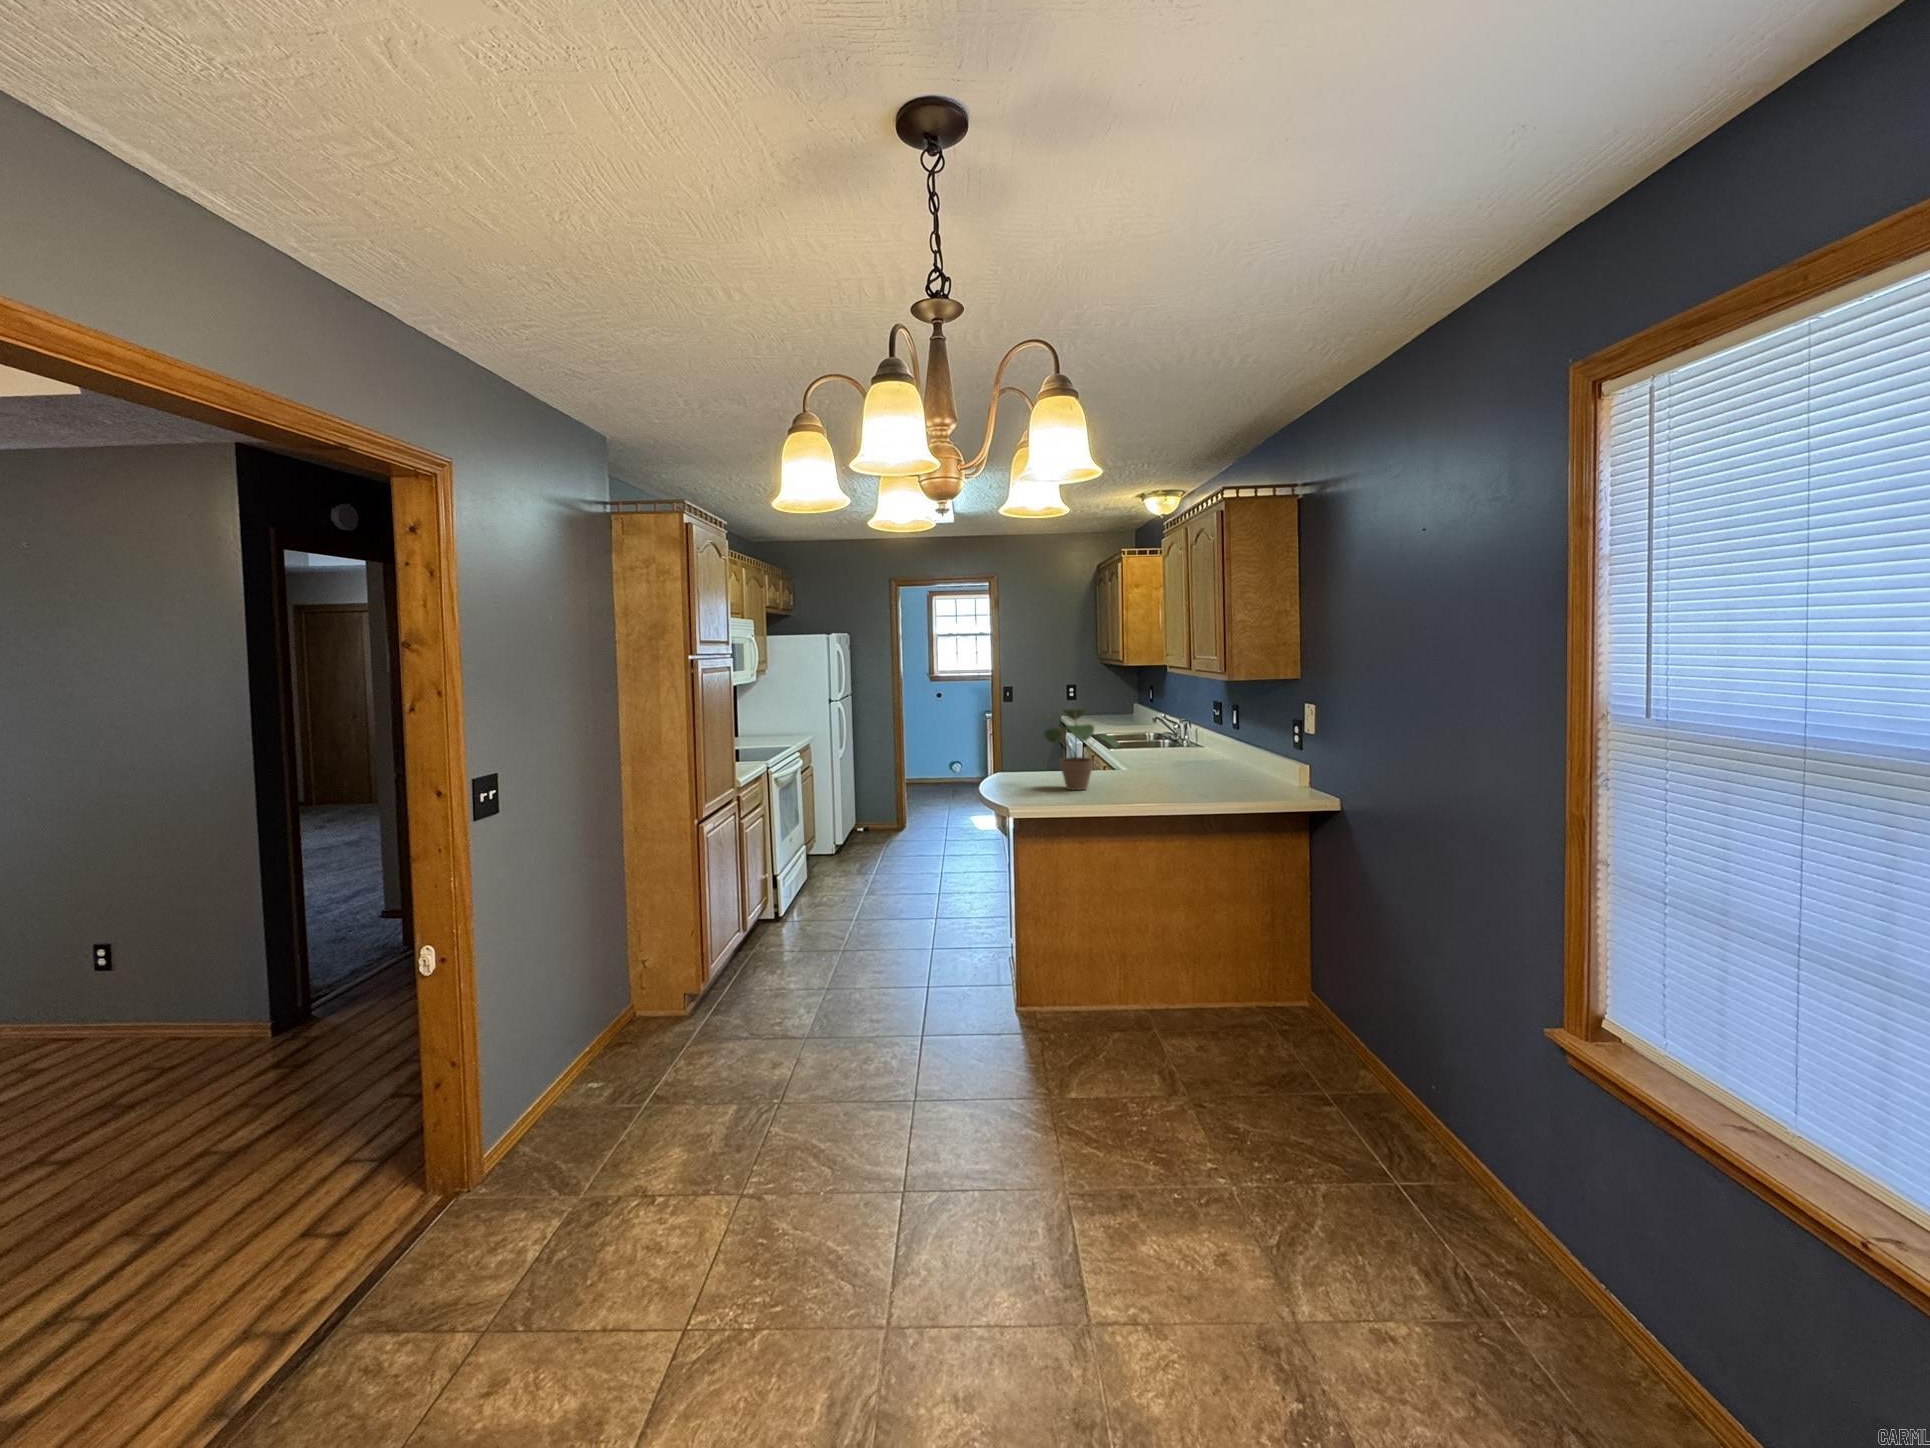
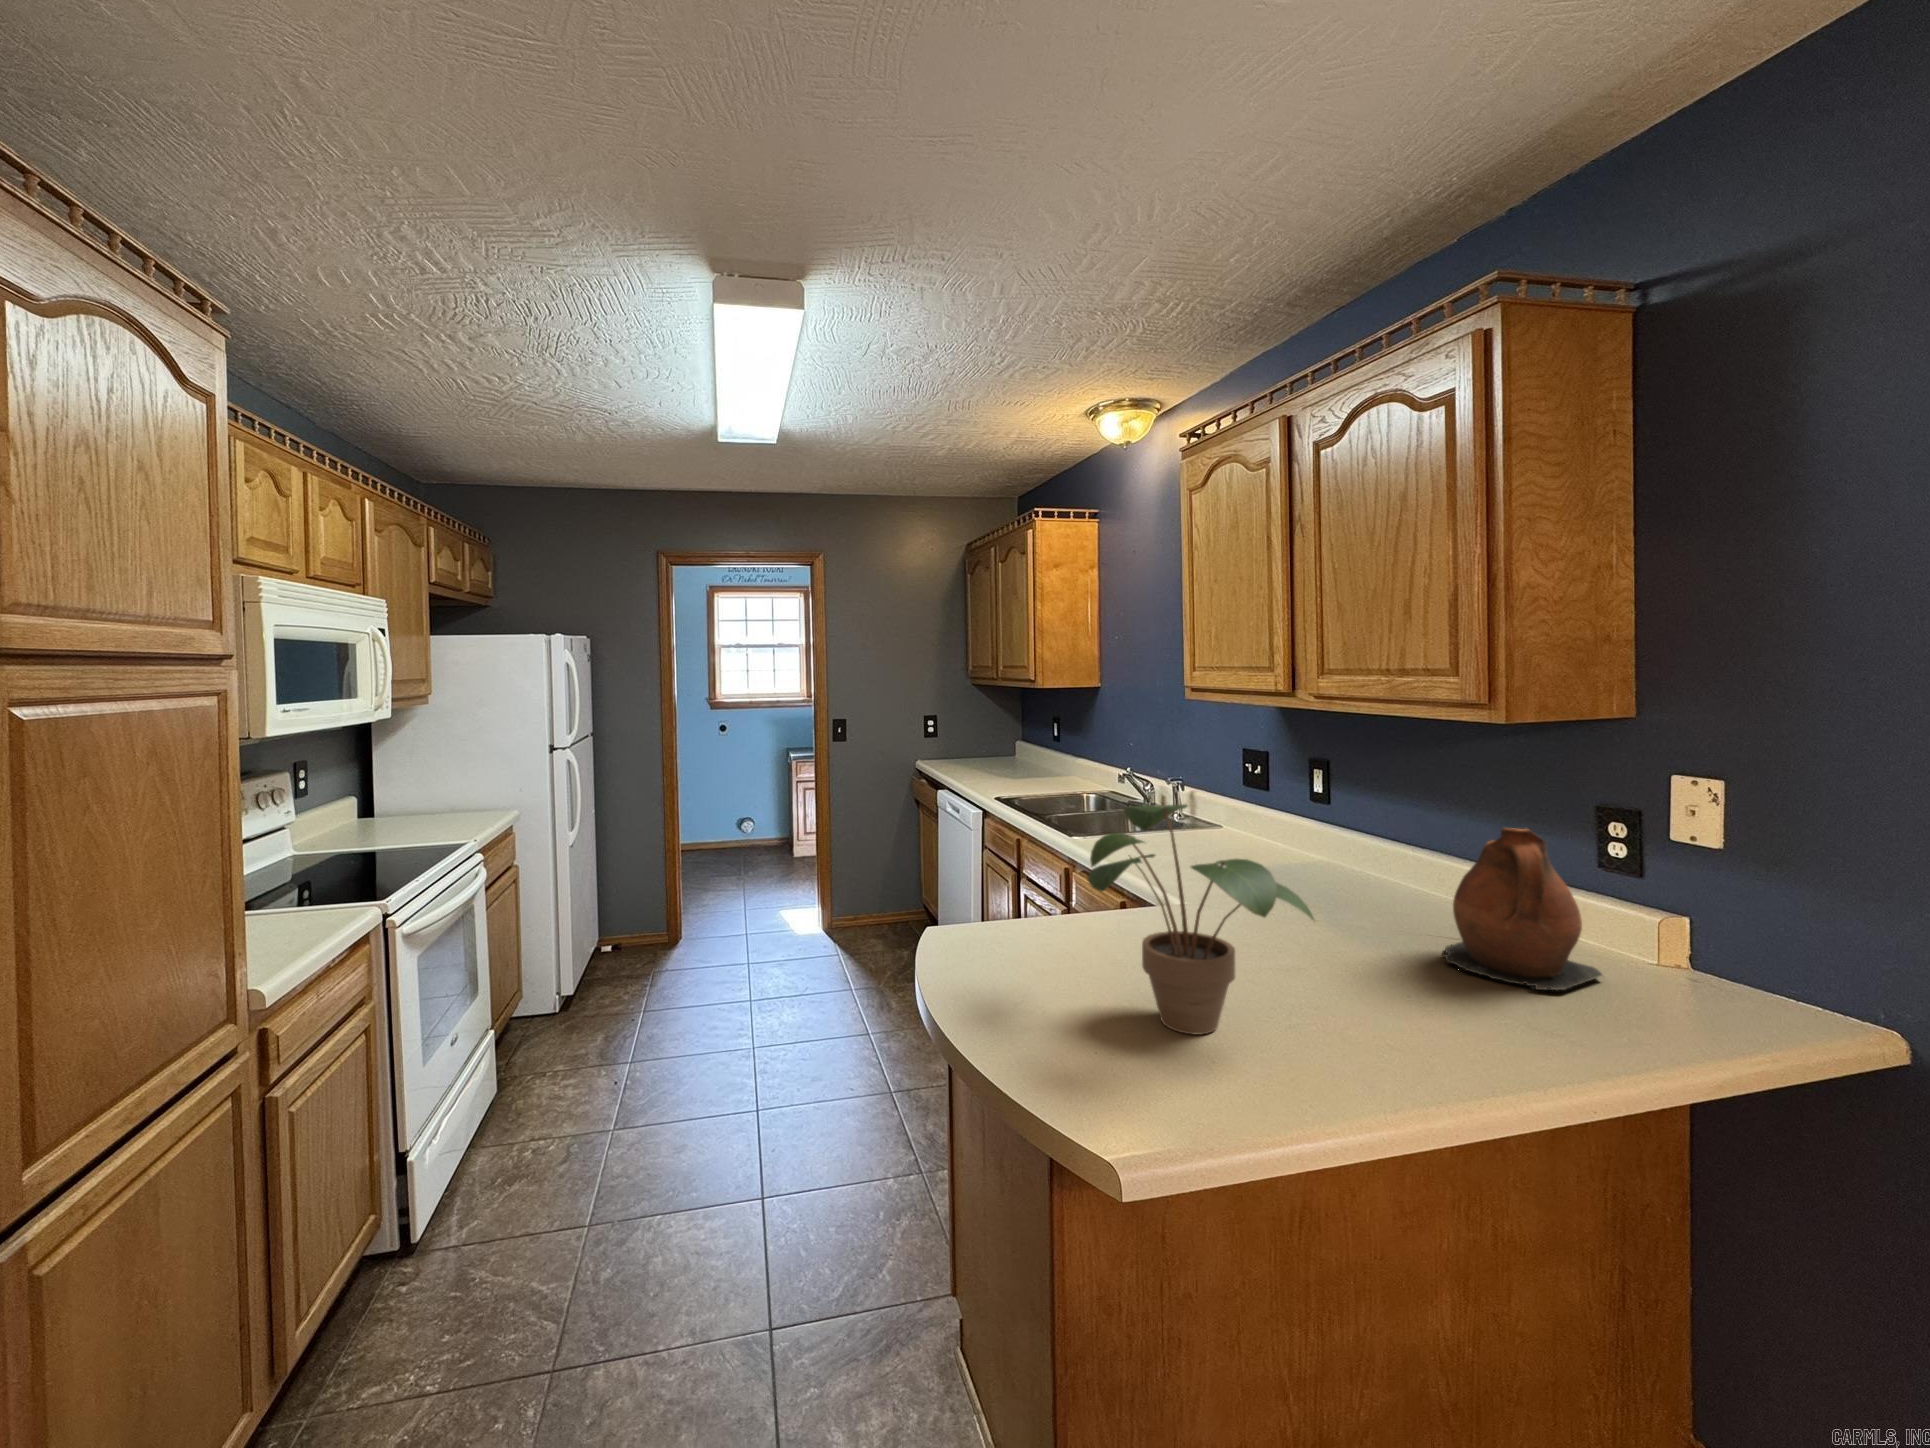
ceramic pitcher: none [1214,722,1278,788] -> present [1442,828,1602,990]

